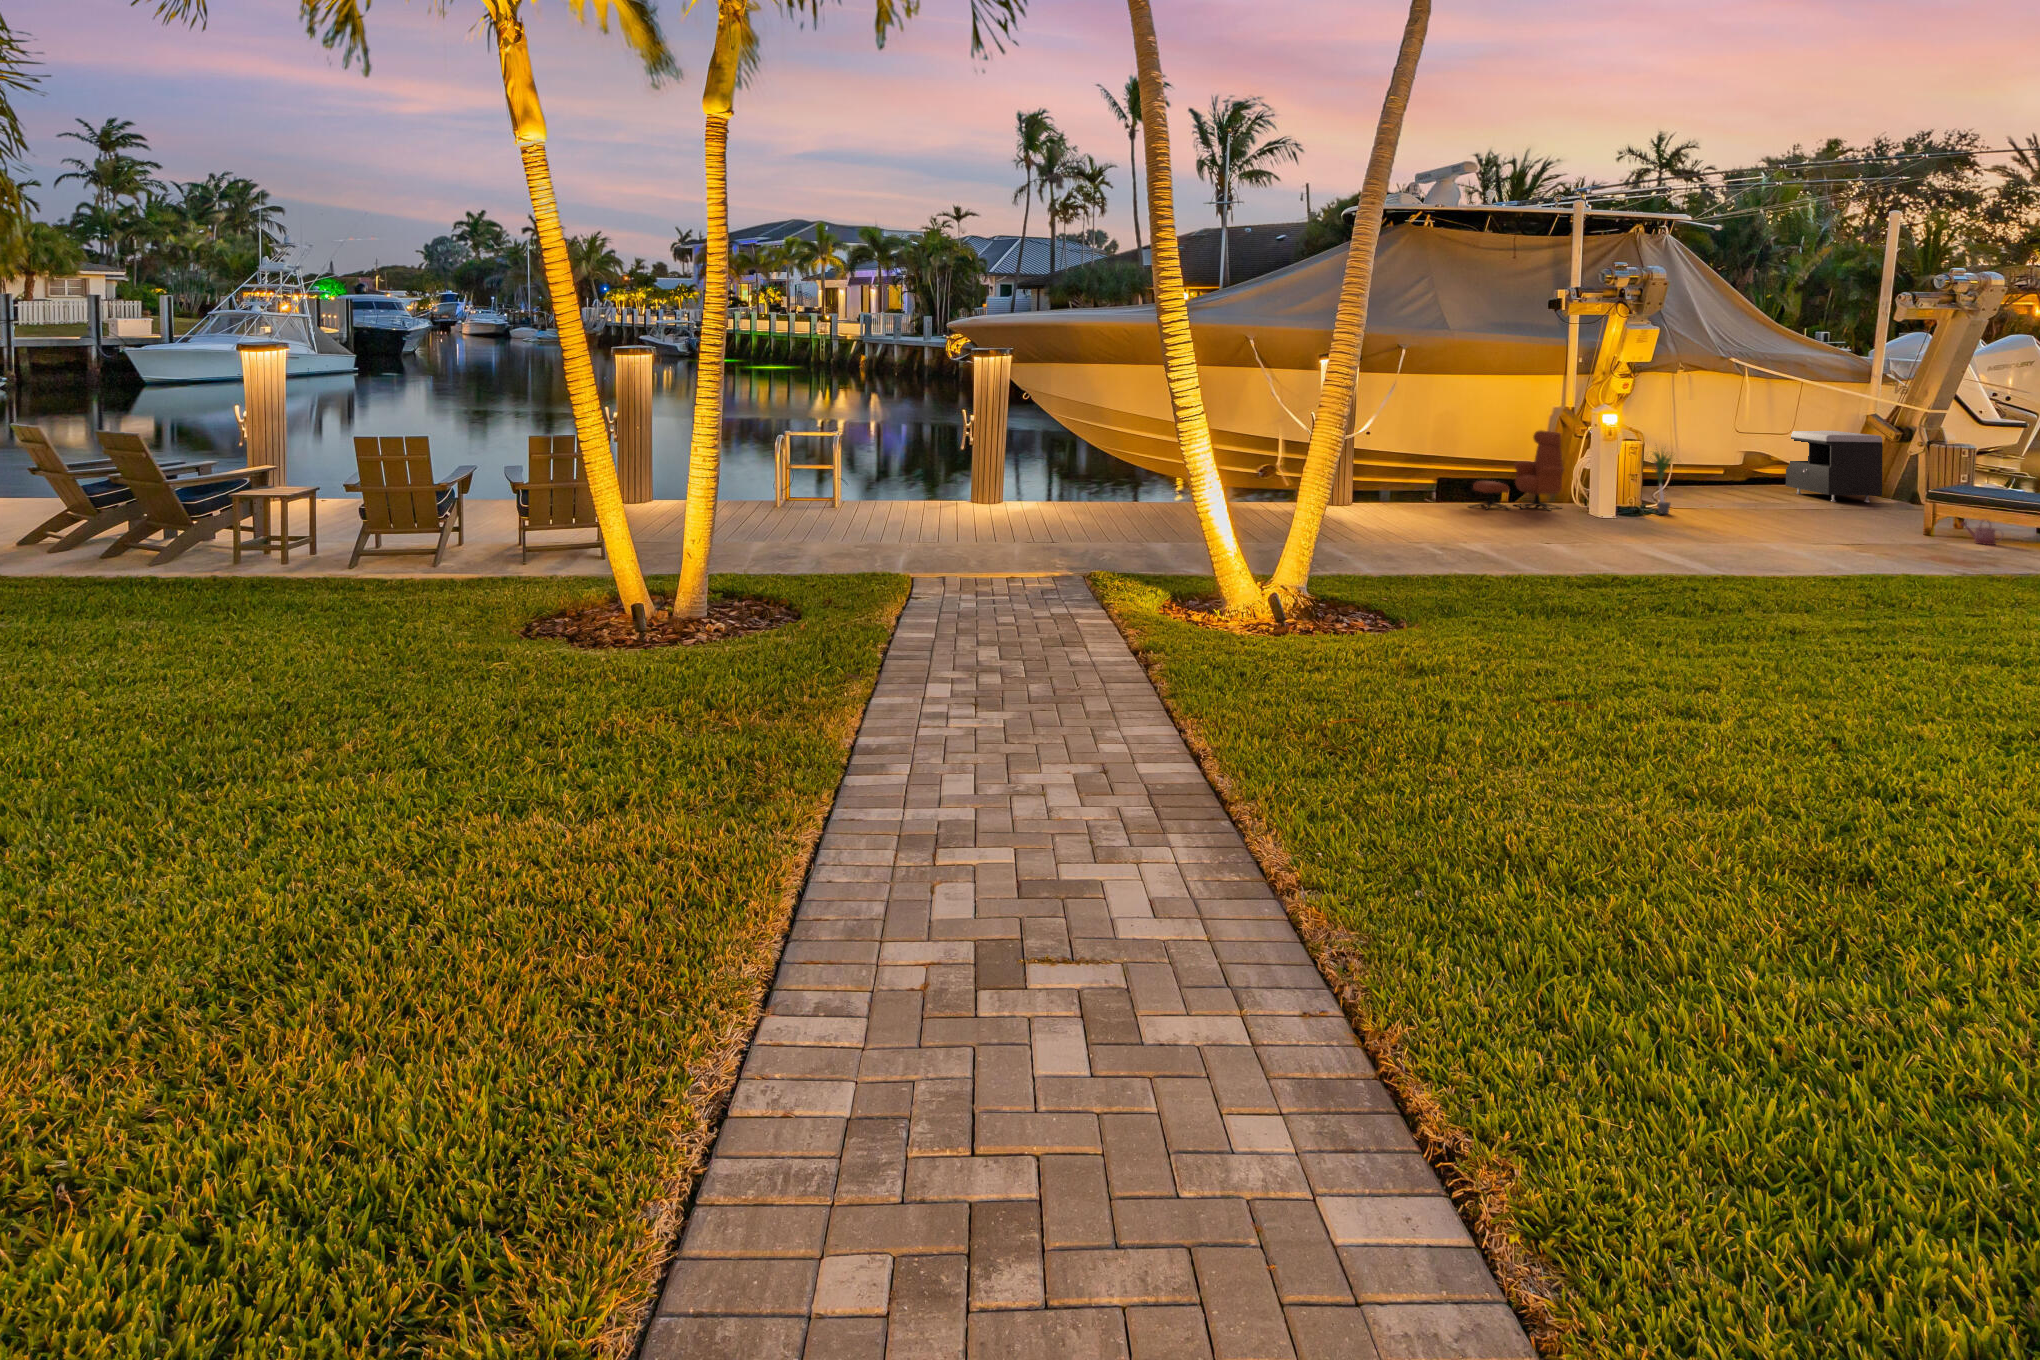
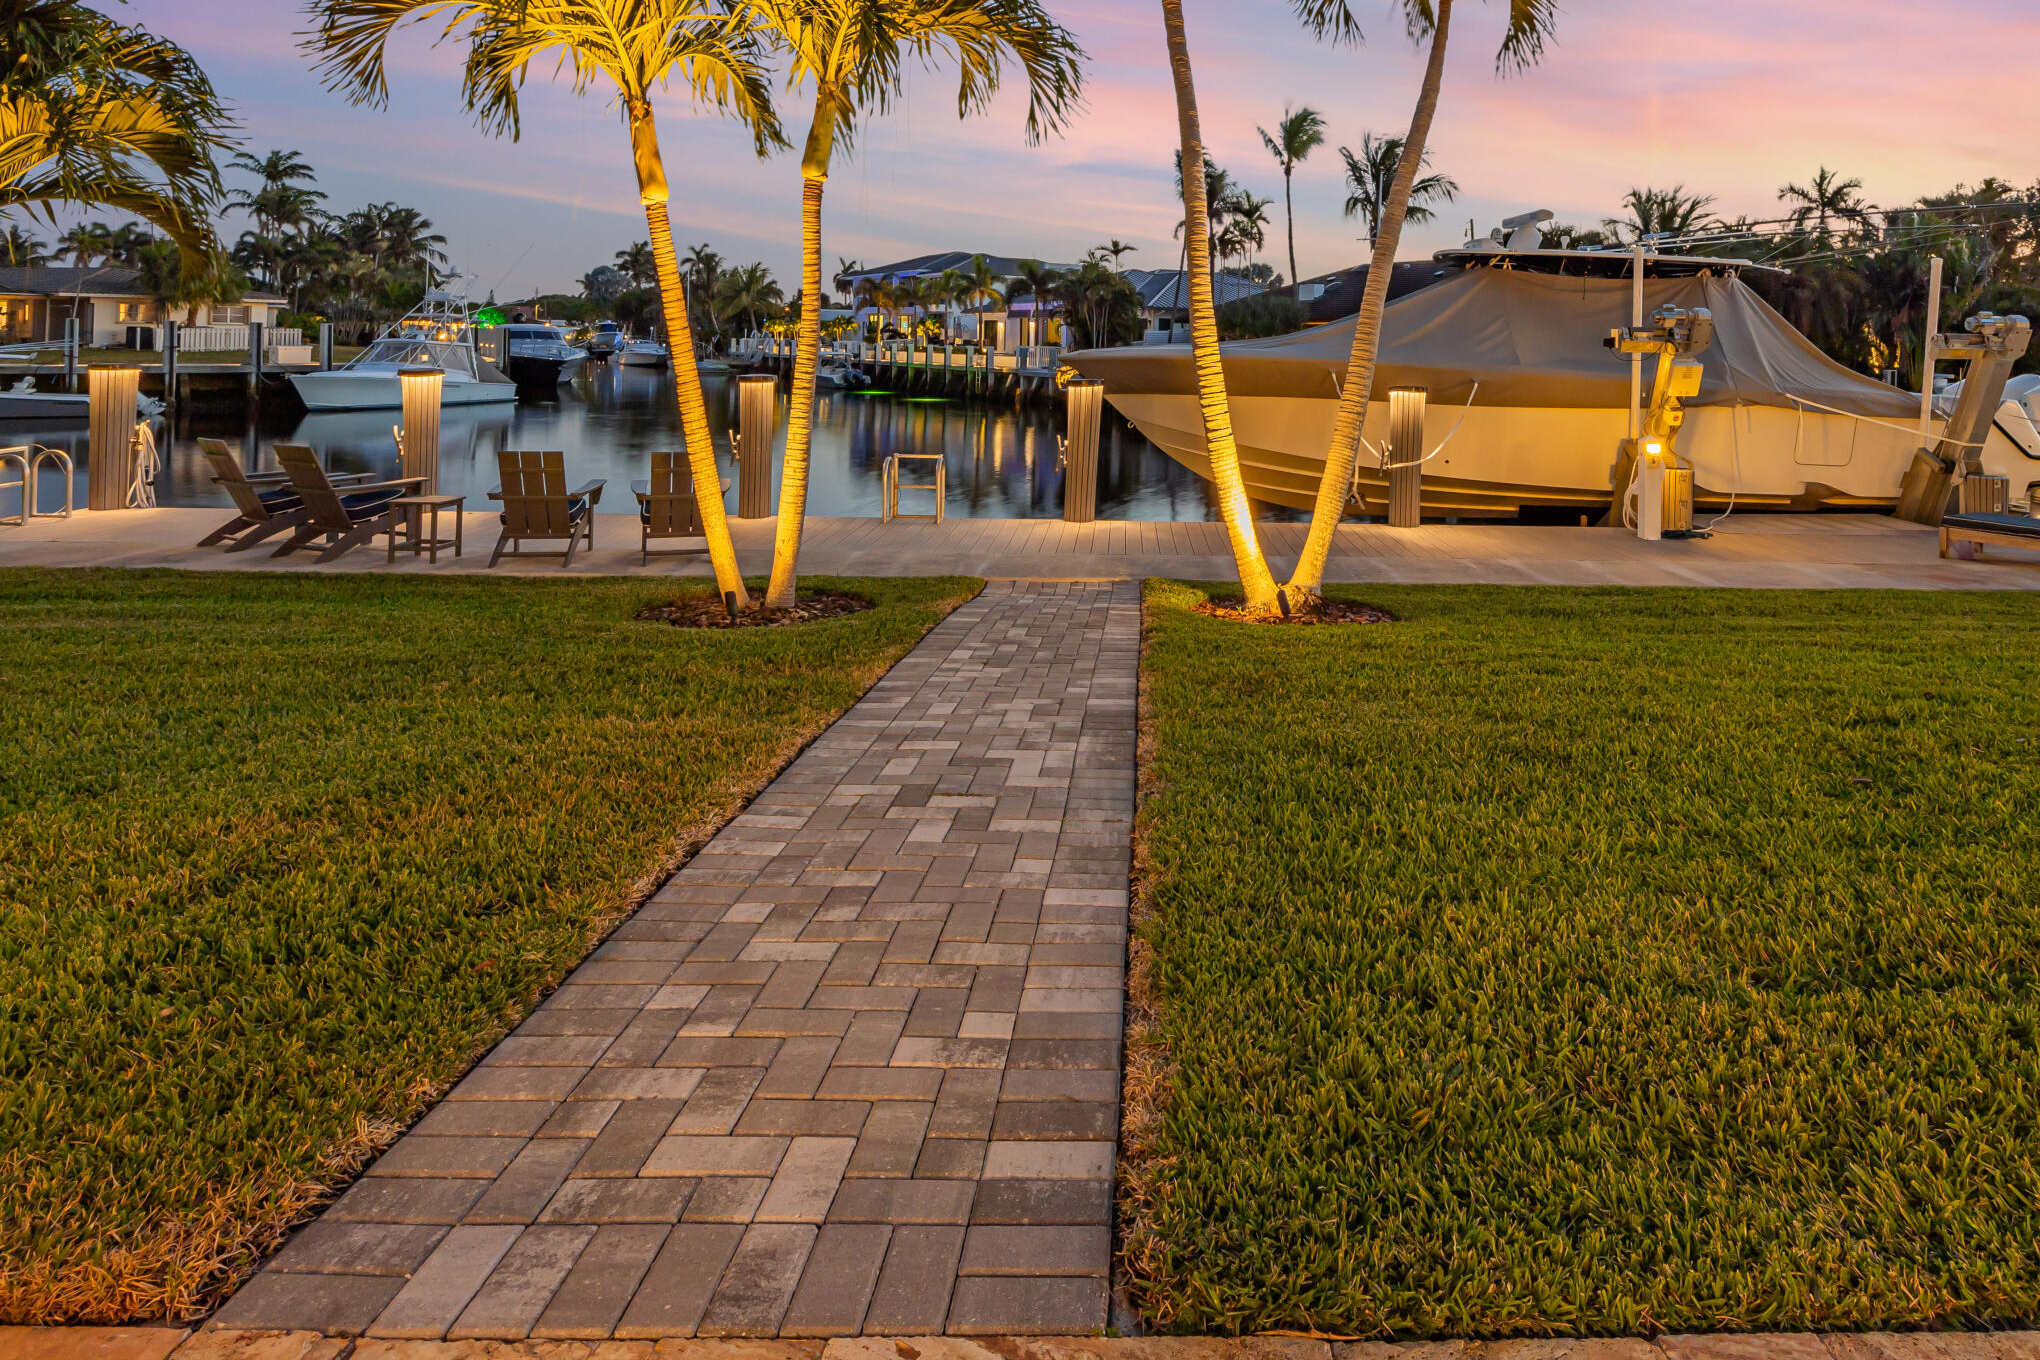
lounge chair: present [1470,430,1564,510] -> none [1529,460,1615,533]
storage bench: present [1786,430,1883,502] -> none [1841,462,1921,529]
potted plant: present [1650,452,1672,514] -> none [1680,468,1727,537]

